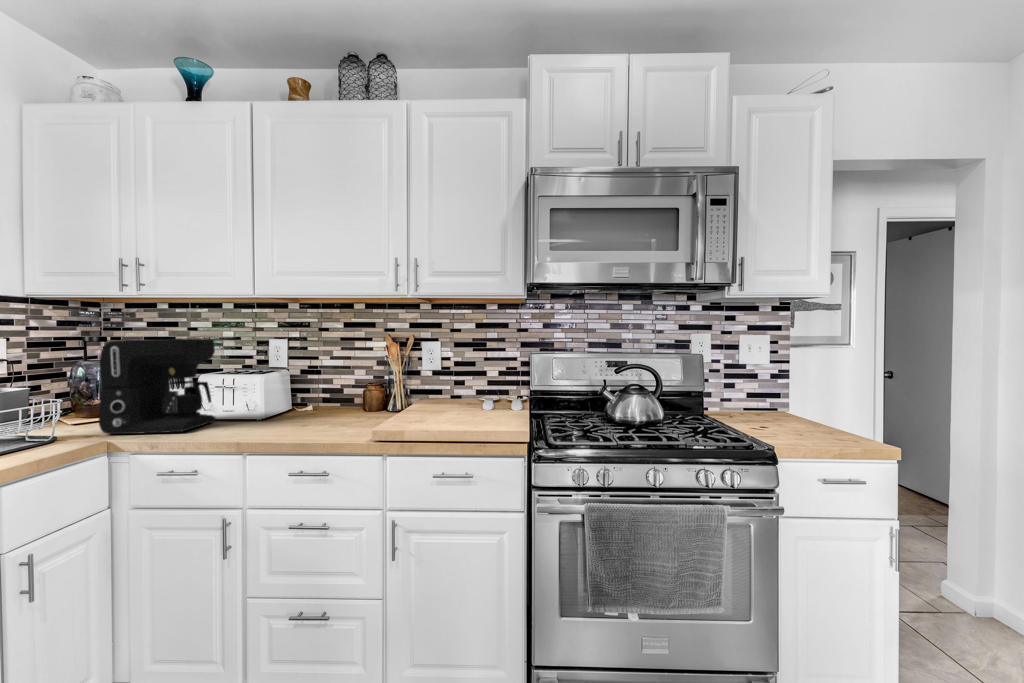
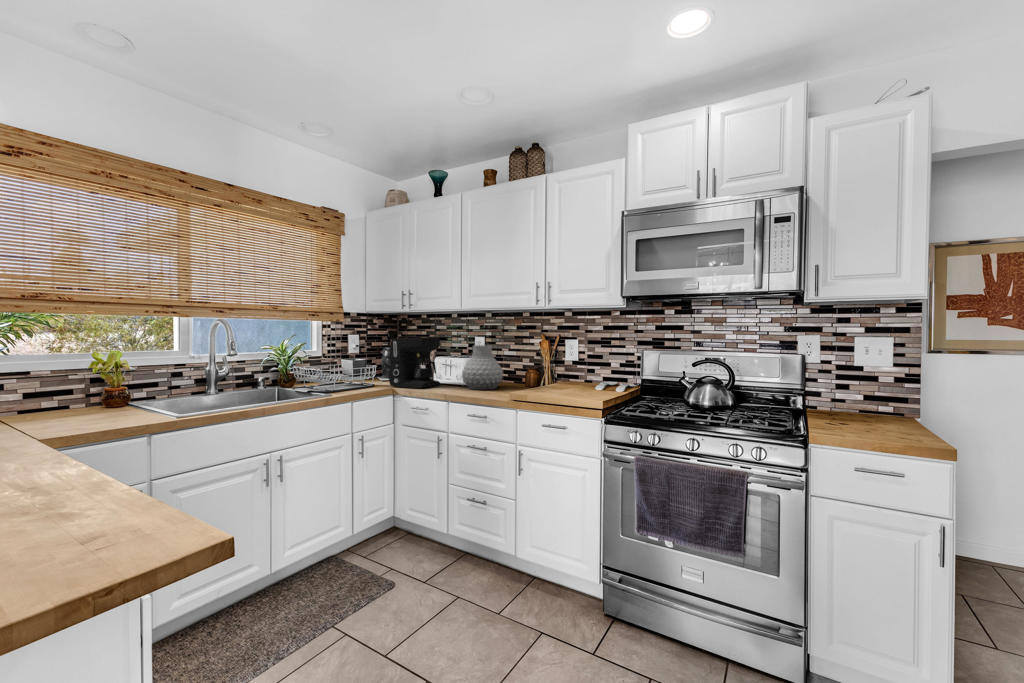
vase: none [265,352,339,424] -> present [462,345,503,389]

